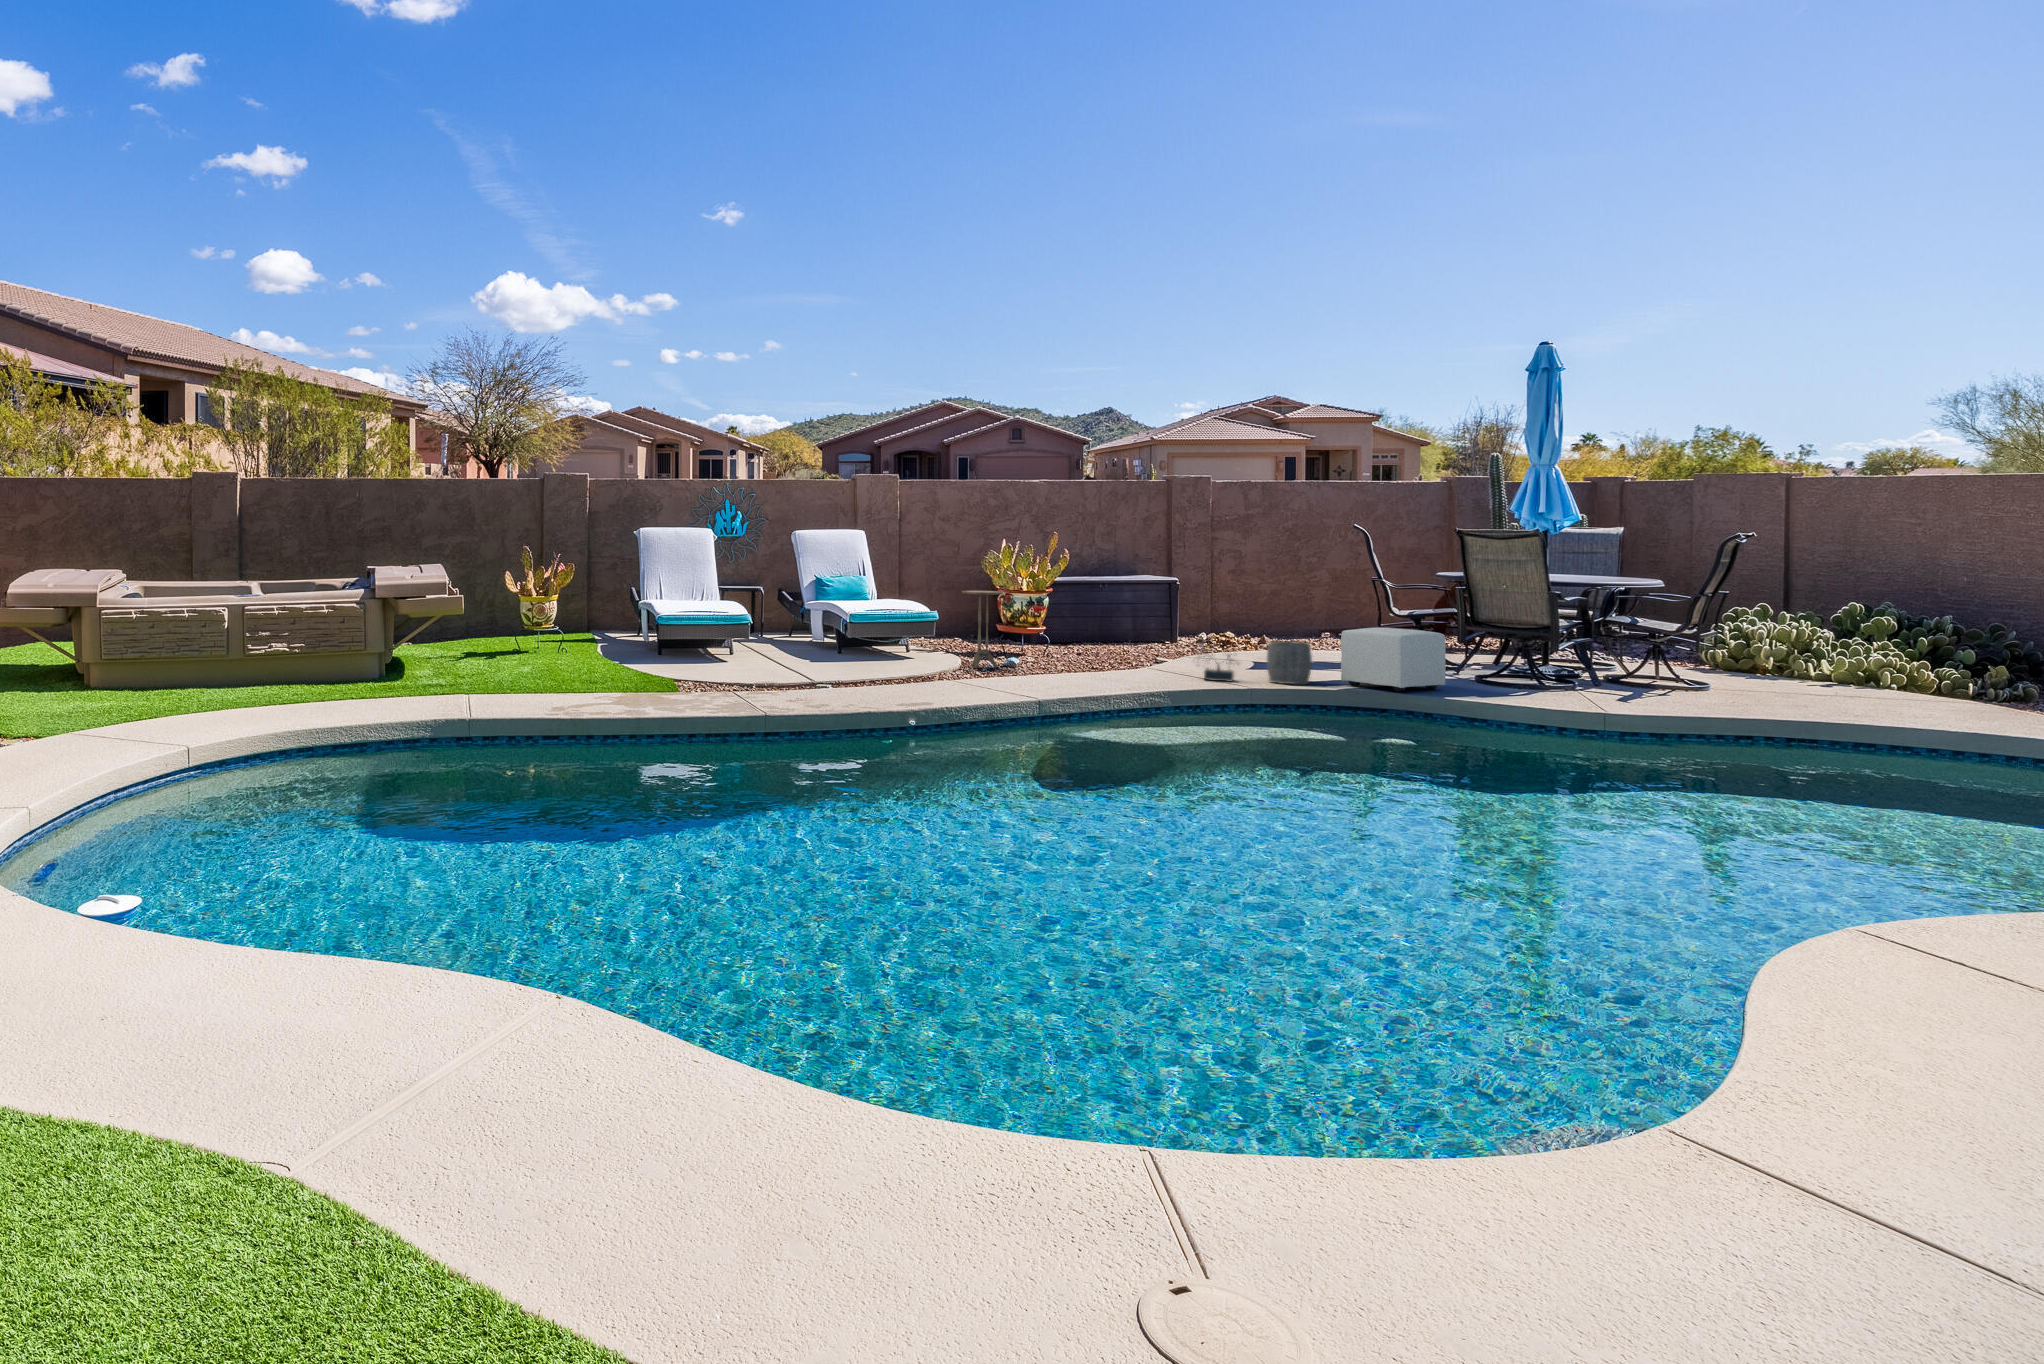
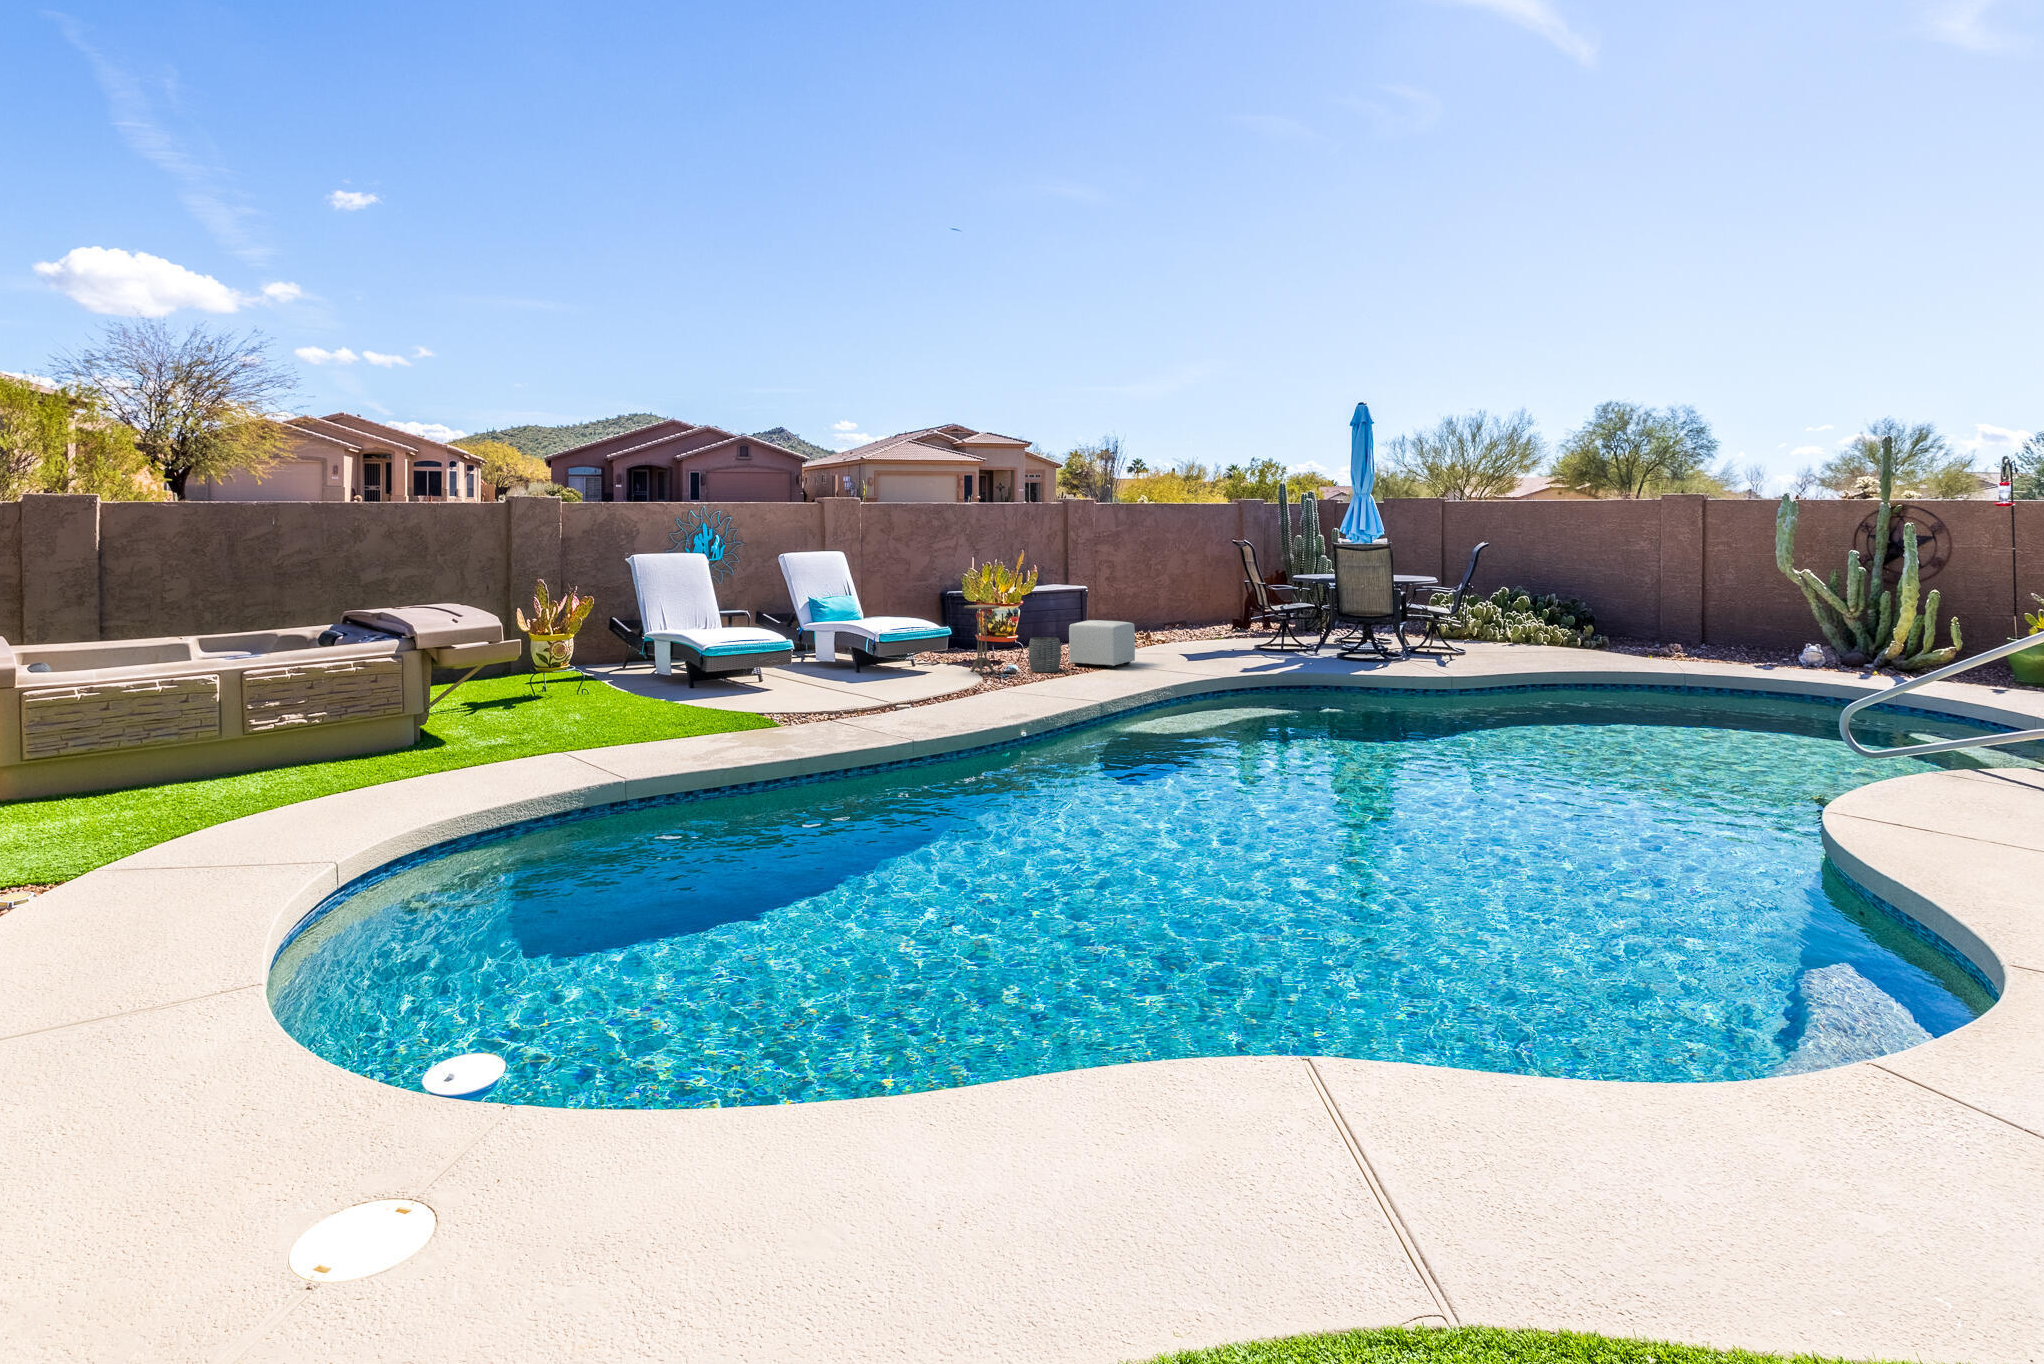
ottoman: present [1341,627,1446,691] -> present [1069,620,1135,668]
woven basket: present [1267,641,1312,685] -> present [1029,637,1061,672]
decorative plant: present [1195,644,1239,682] -> none [1147,640,1183,670]

